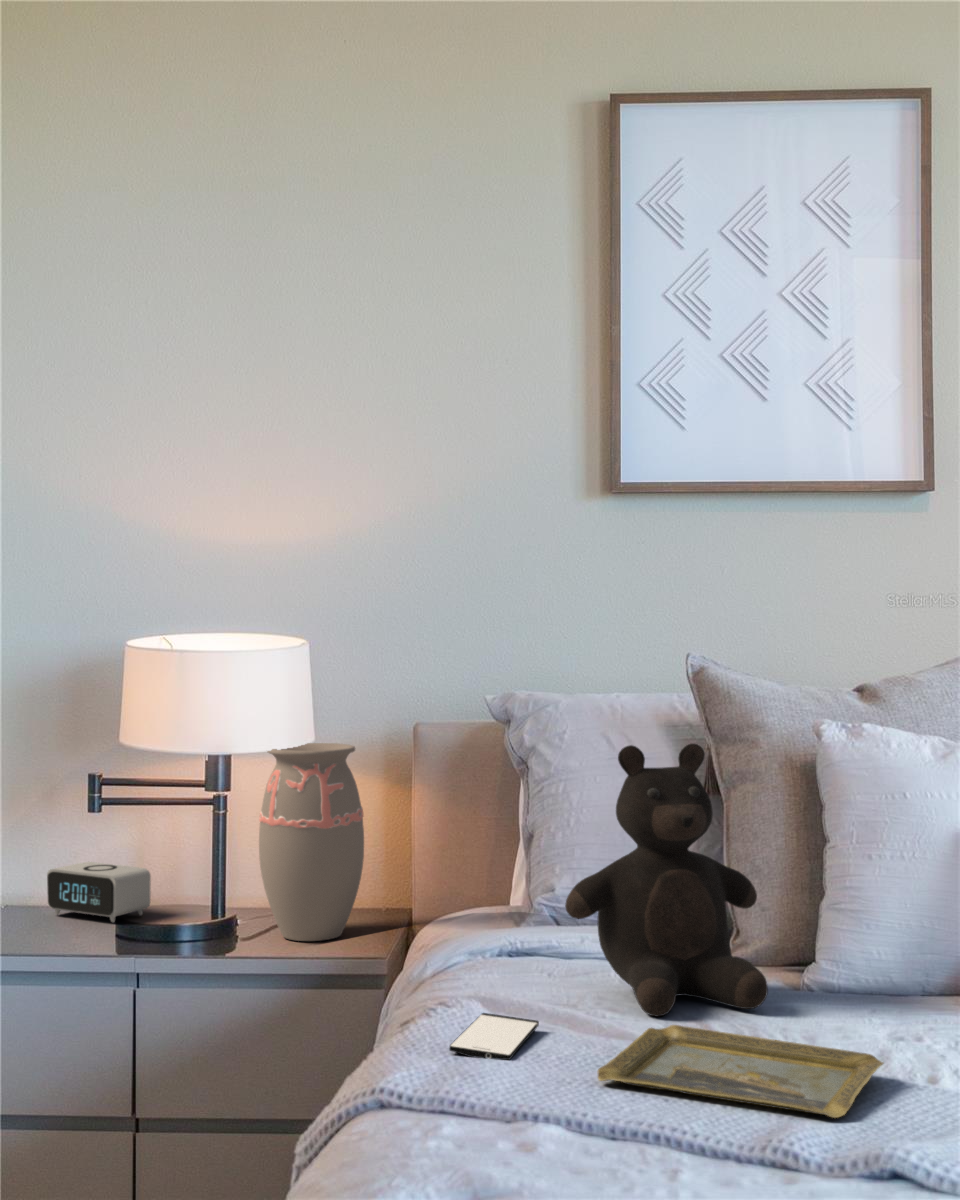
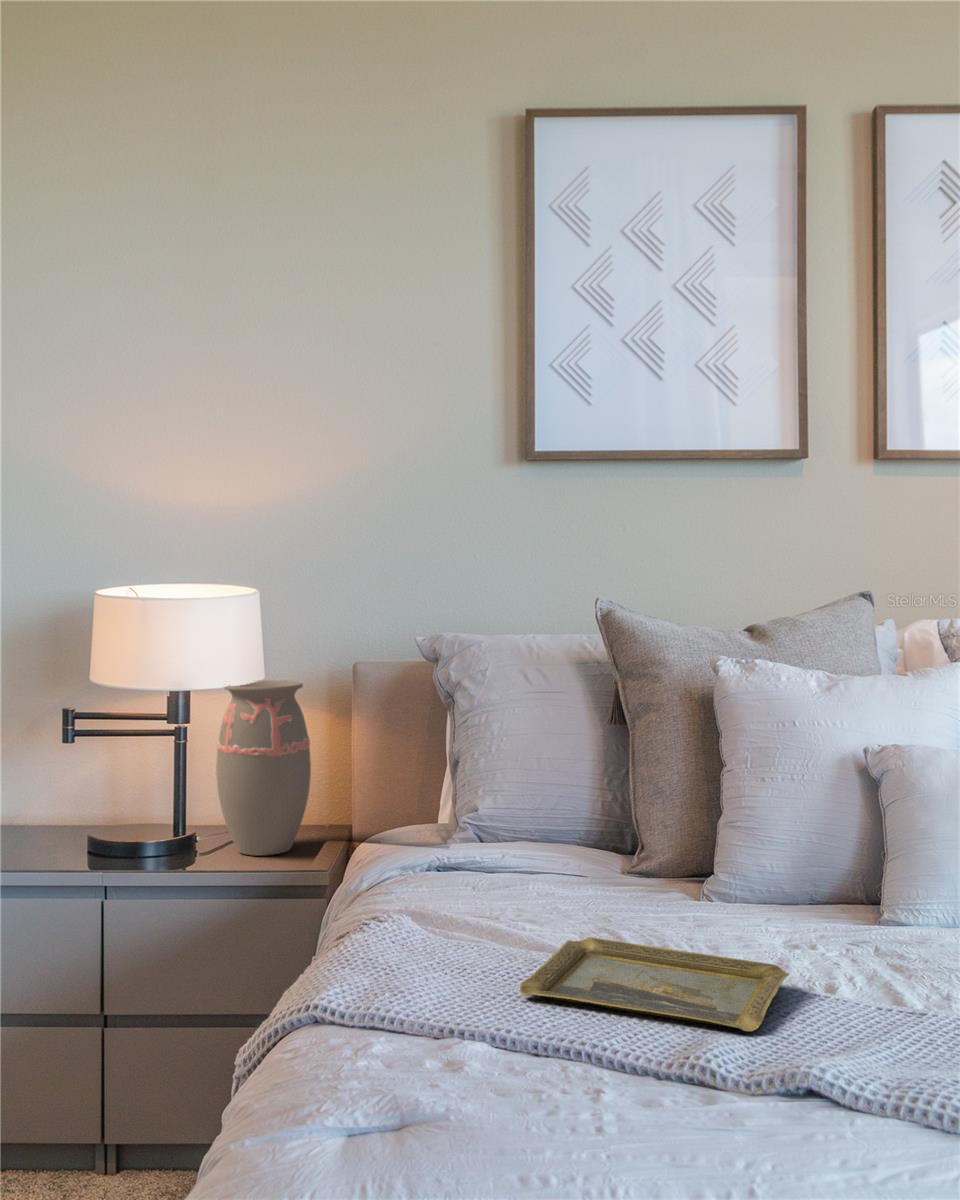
teddy bear: present [565,743,768,1016] -> none [489,678,673,927]
alarm clock: present [47,862,151,922] -> none [29,786,122,840]
smartphone: present [449,1013,539,1060] -> none [380,926,465,974]

